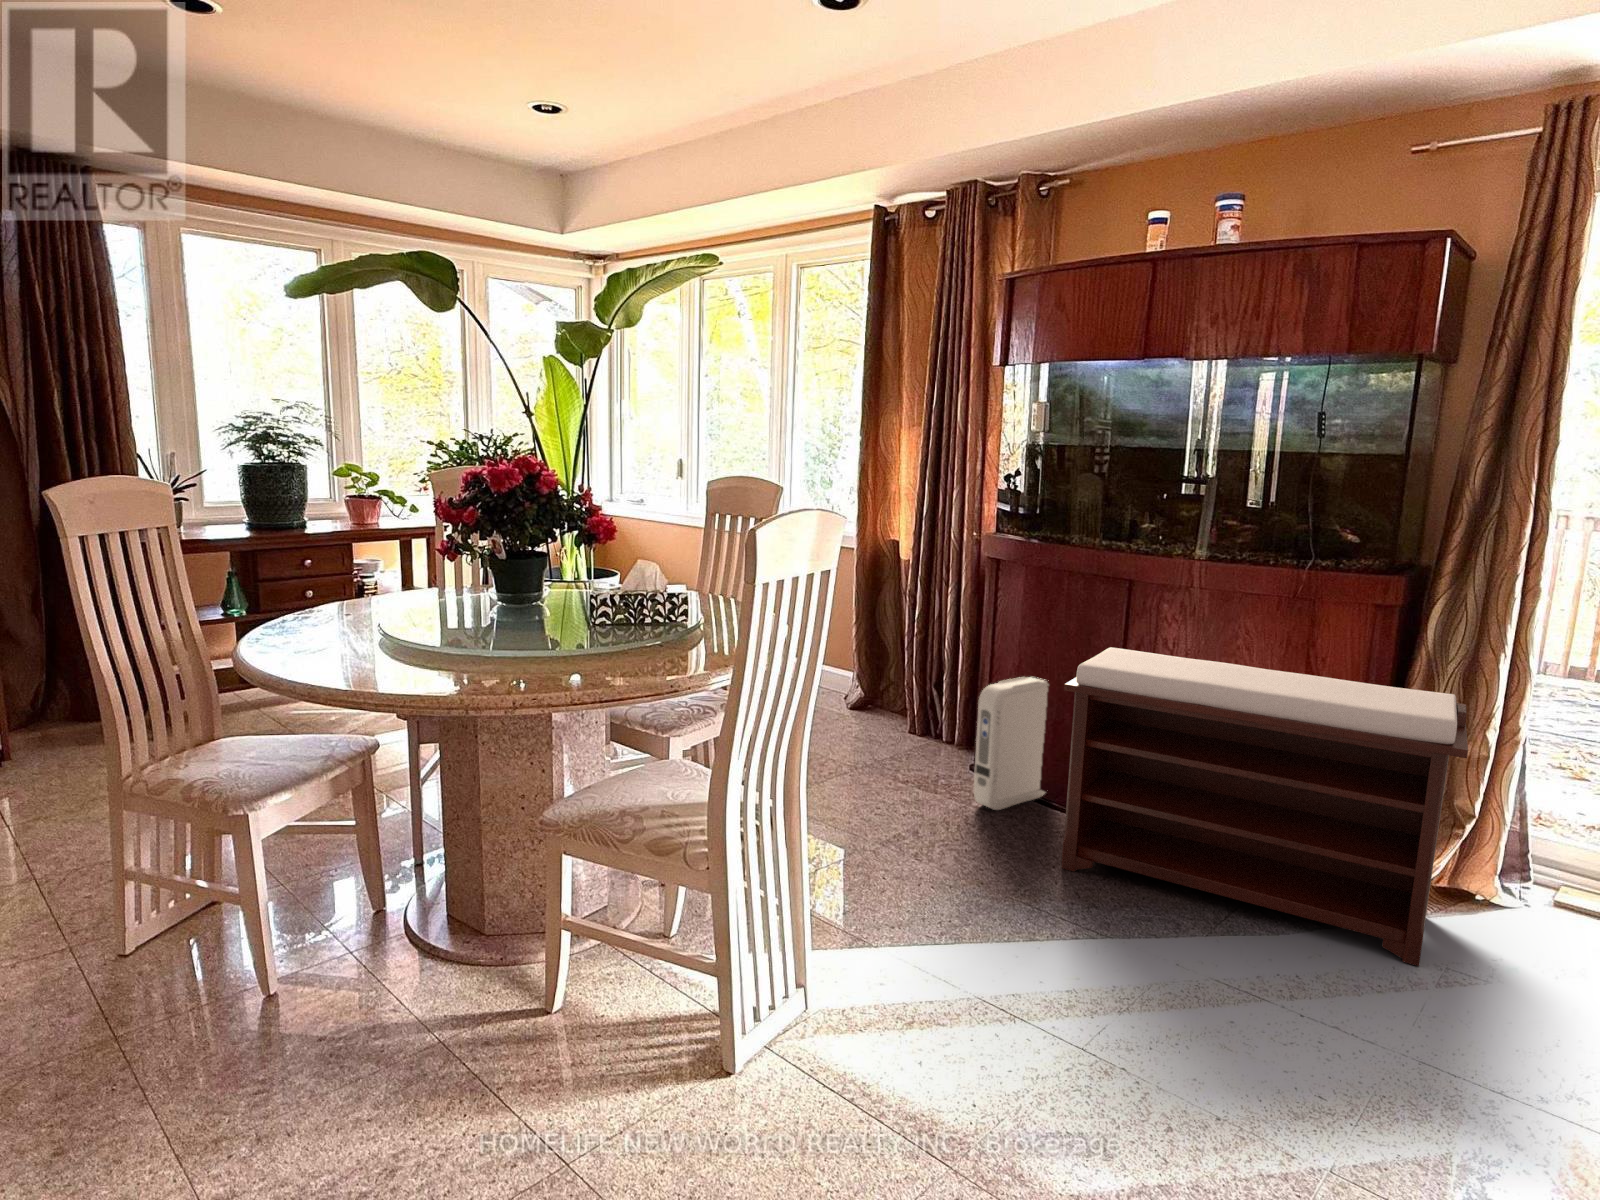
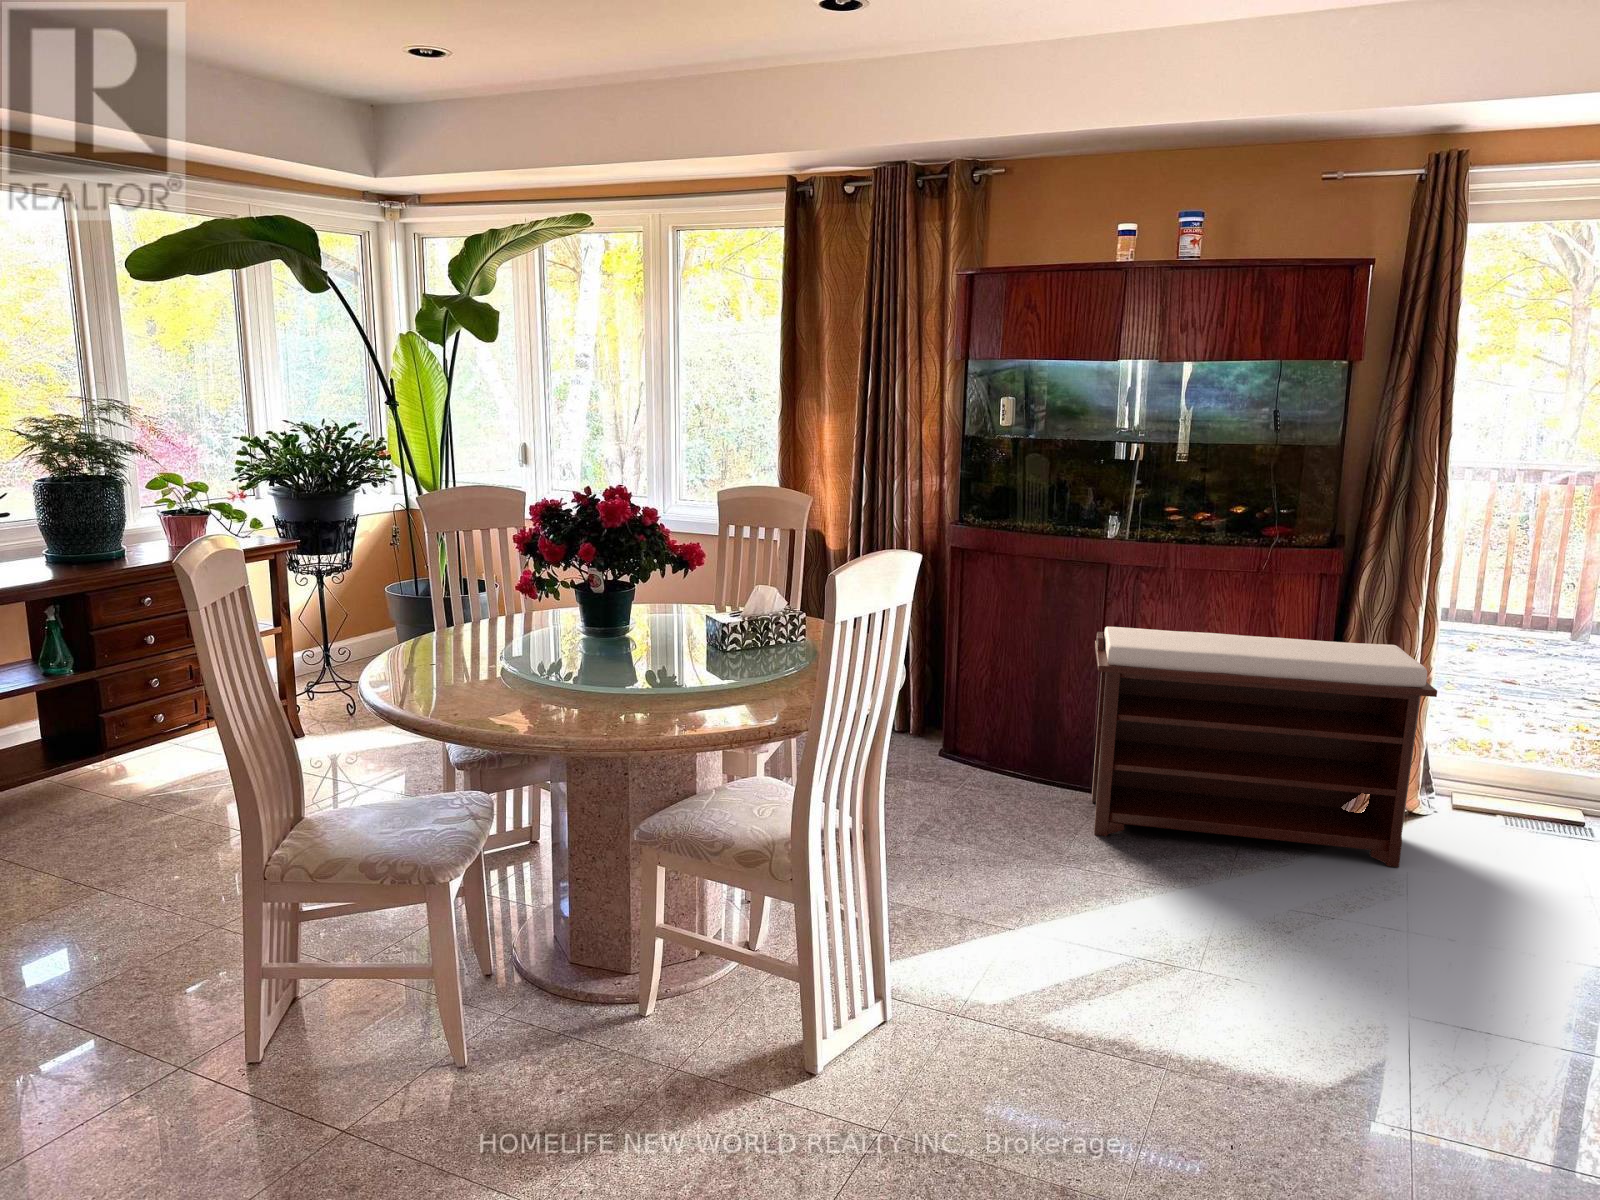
air purifier: present [974,677,1049,810] -> none [973,659,1033,791]

